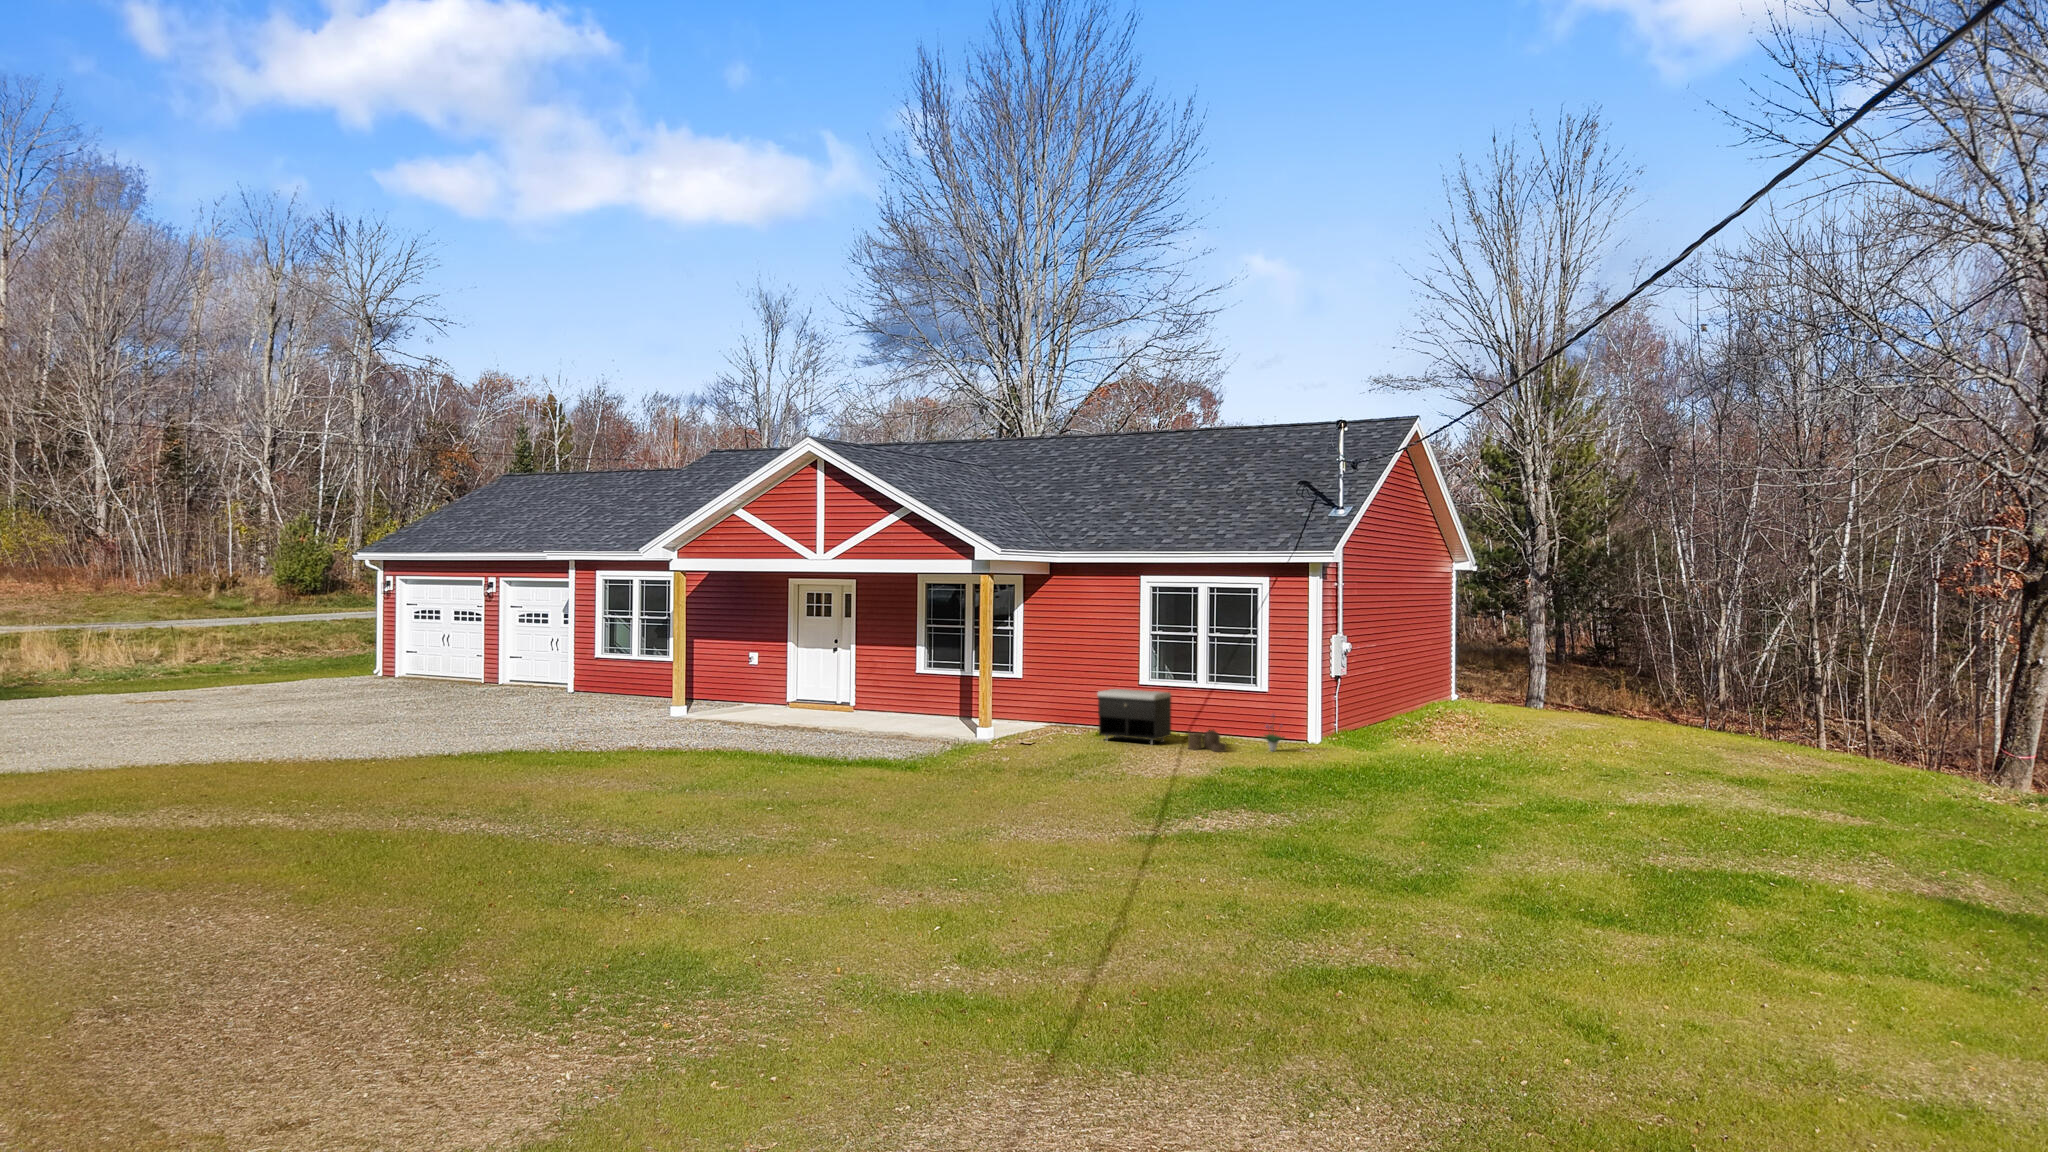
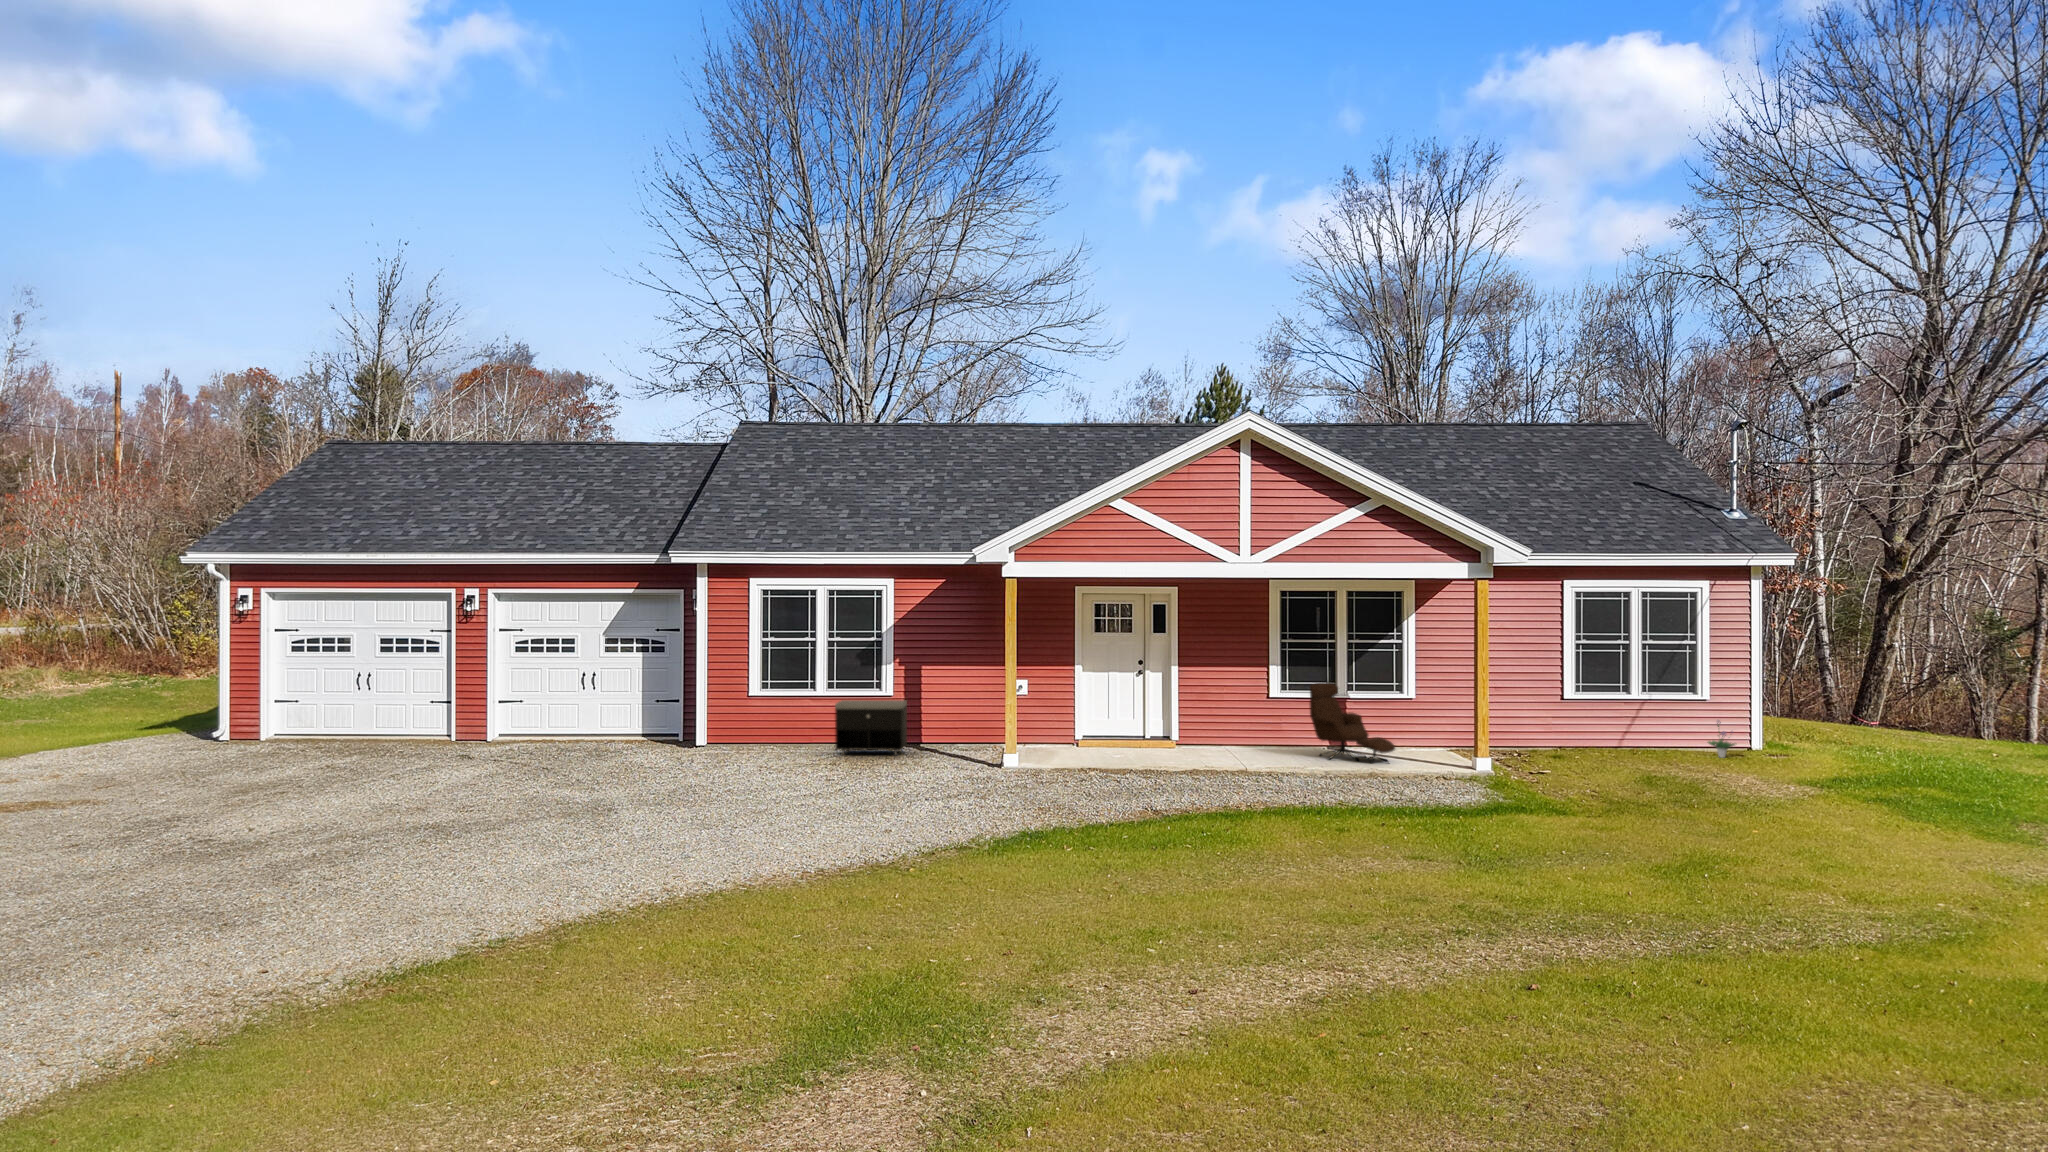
lounge chair: none [922,662,973,733] -> present [1309,683,1395,763]
storage bench: present [1097,689,1171,744] -> present [835,700,907,755]
woven basket: present [1188,729,1226,752] -> none [1643,739,1698,762]

